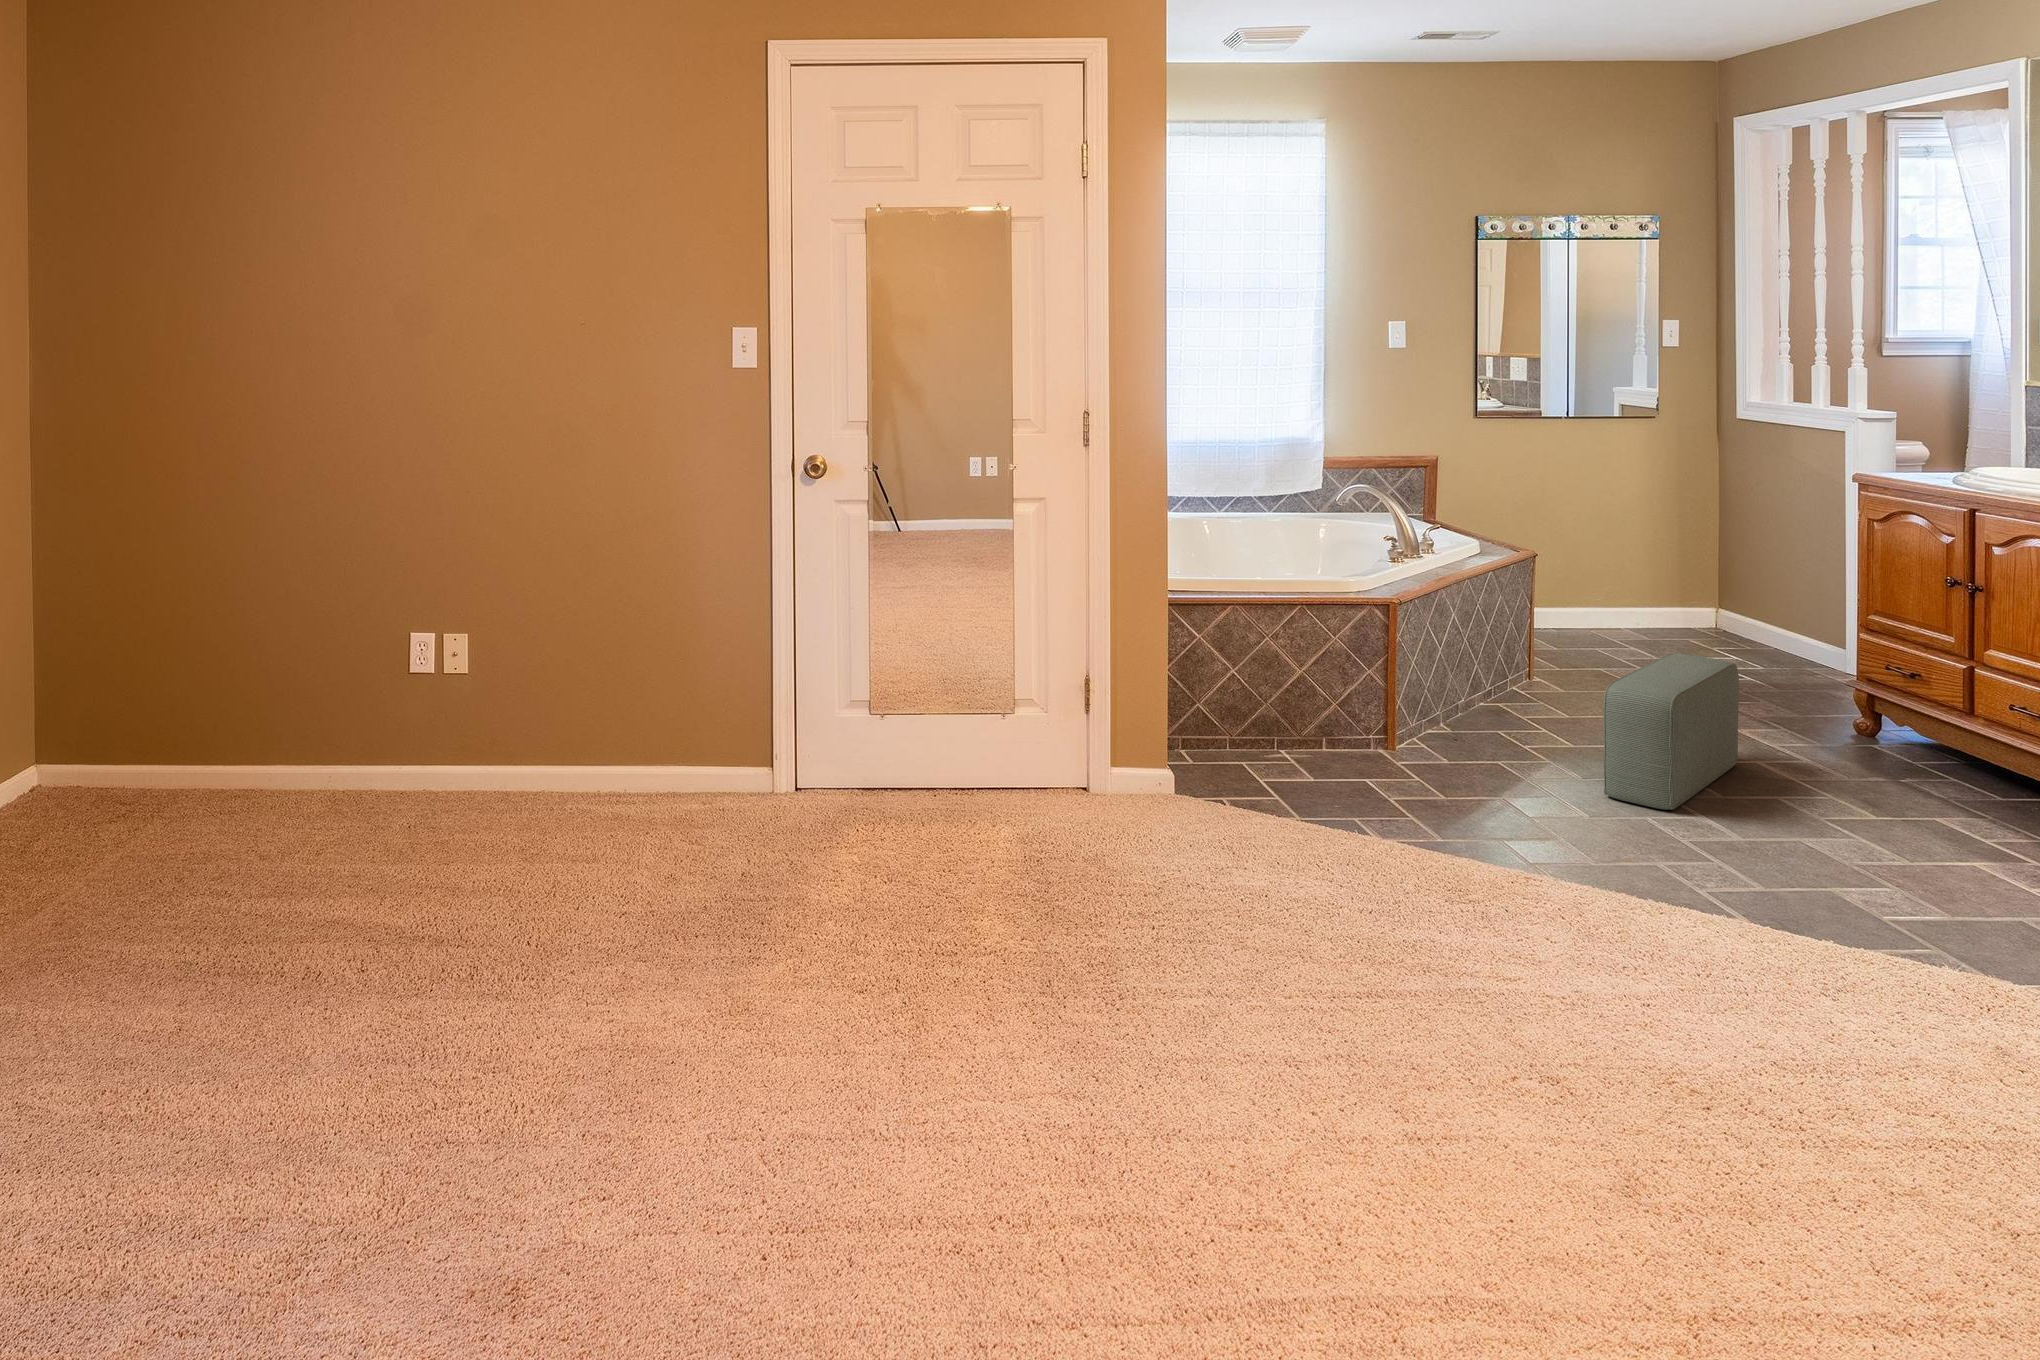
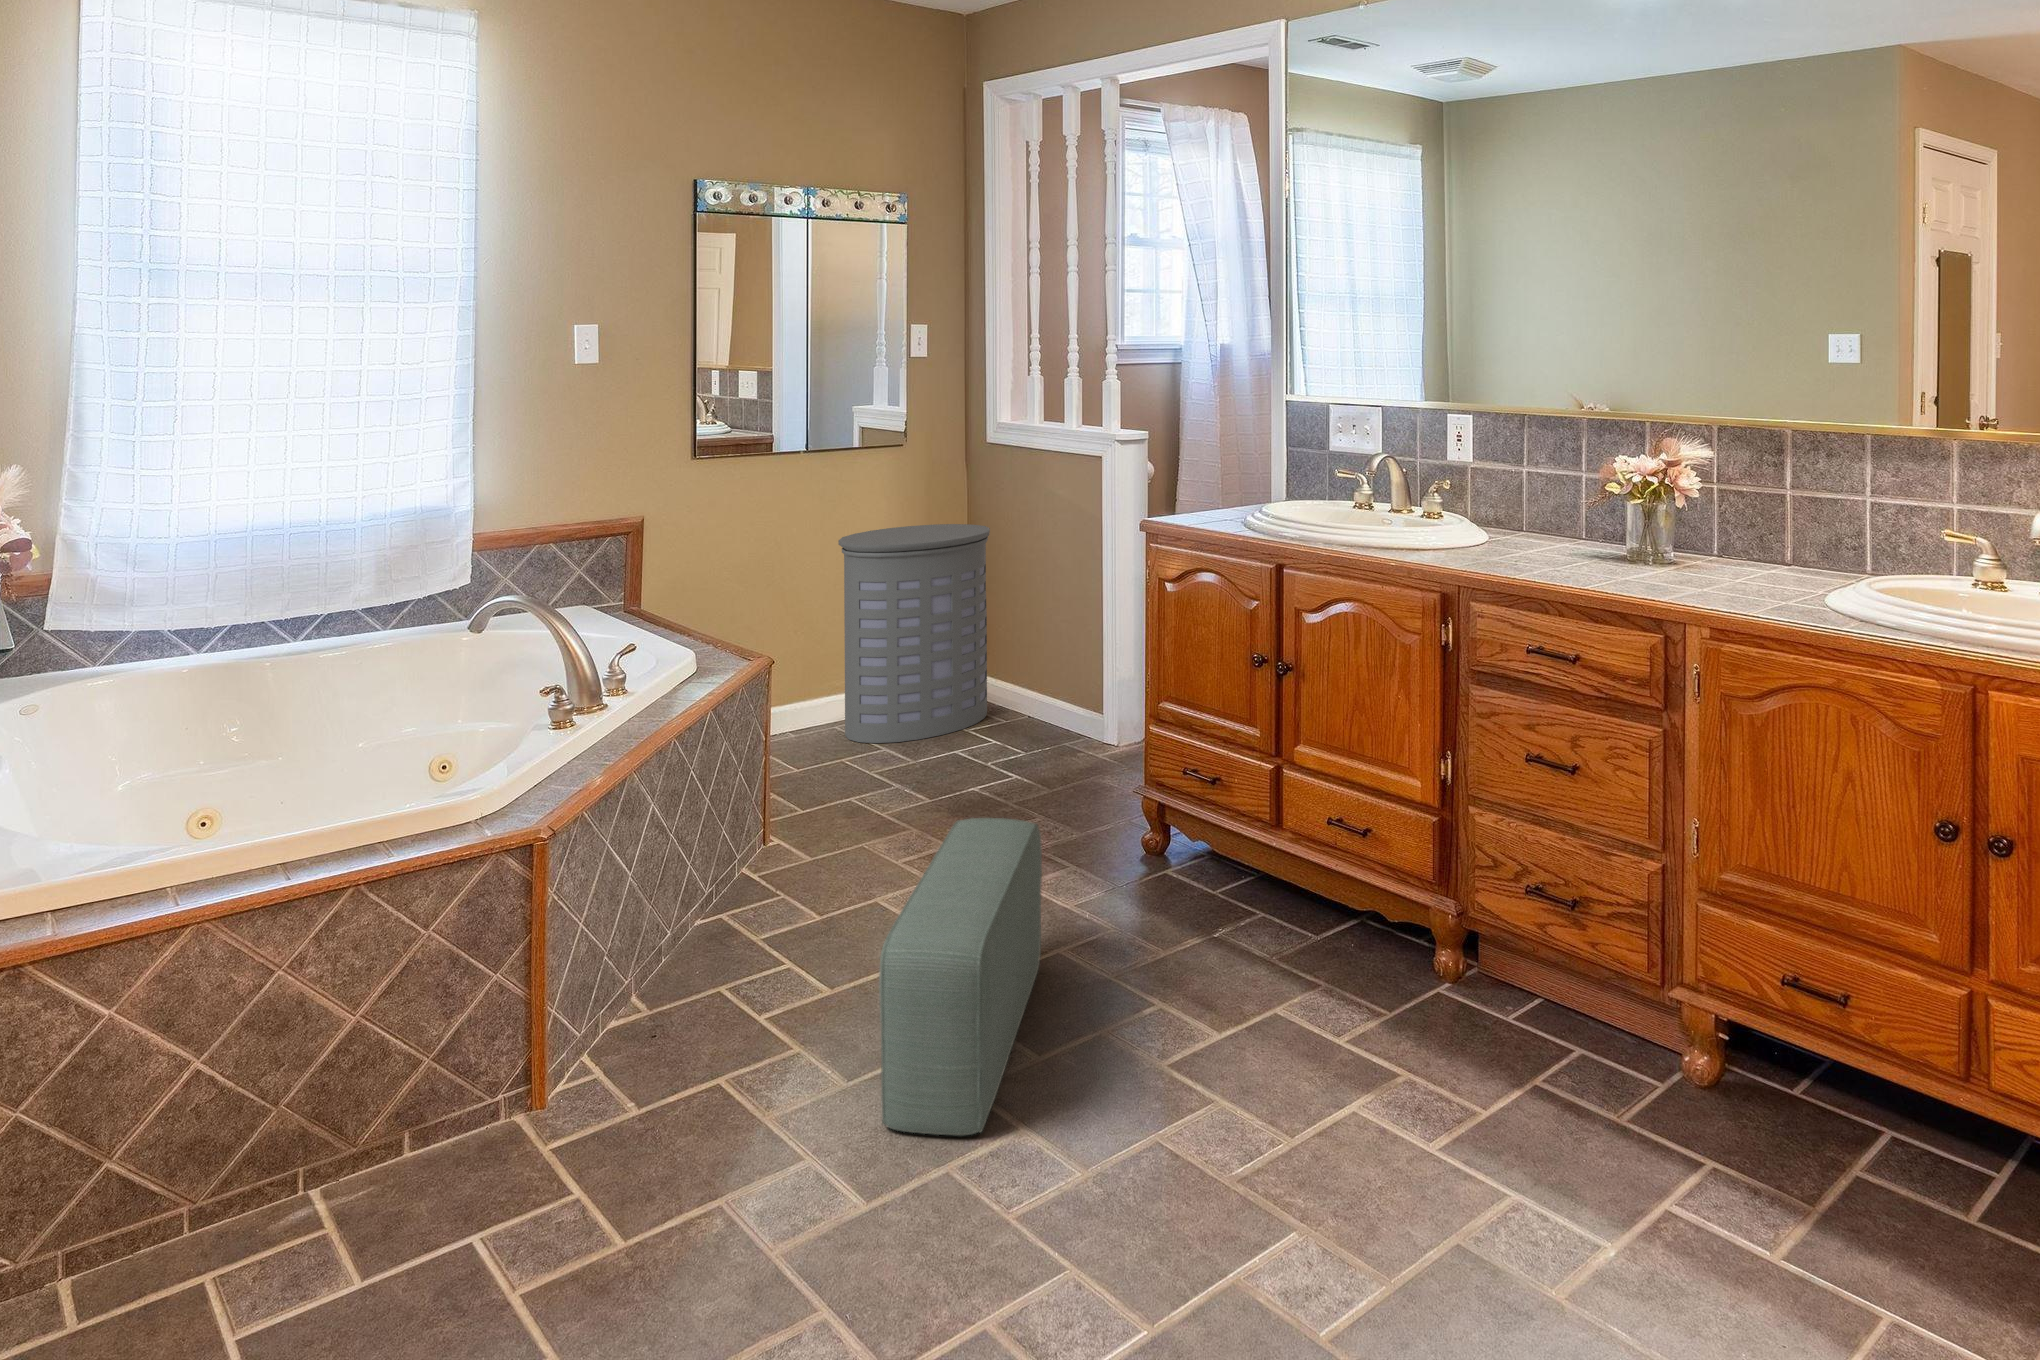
laundry hamper: none [1593,485,1736,651] -> present [838,524,990,743]

